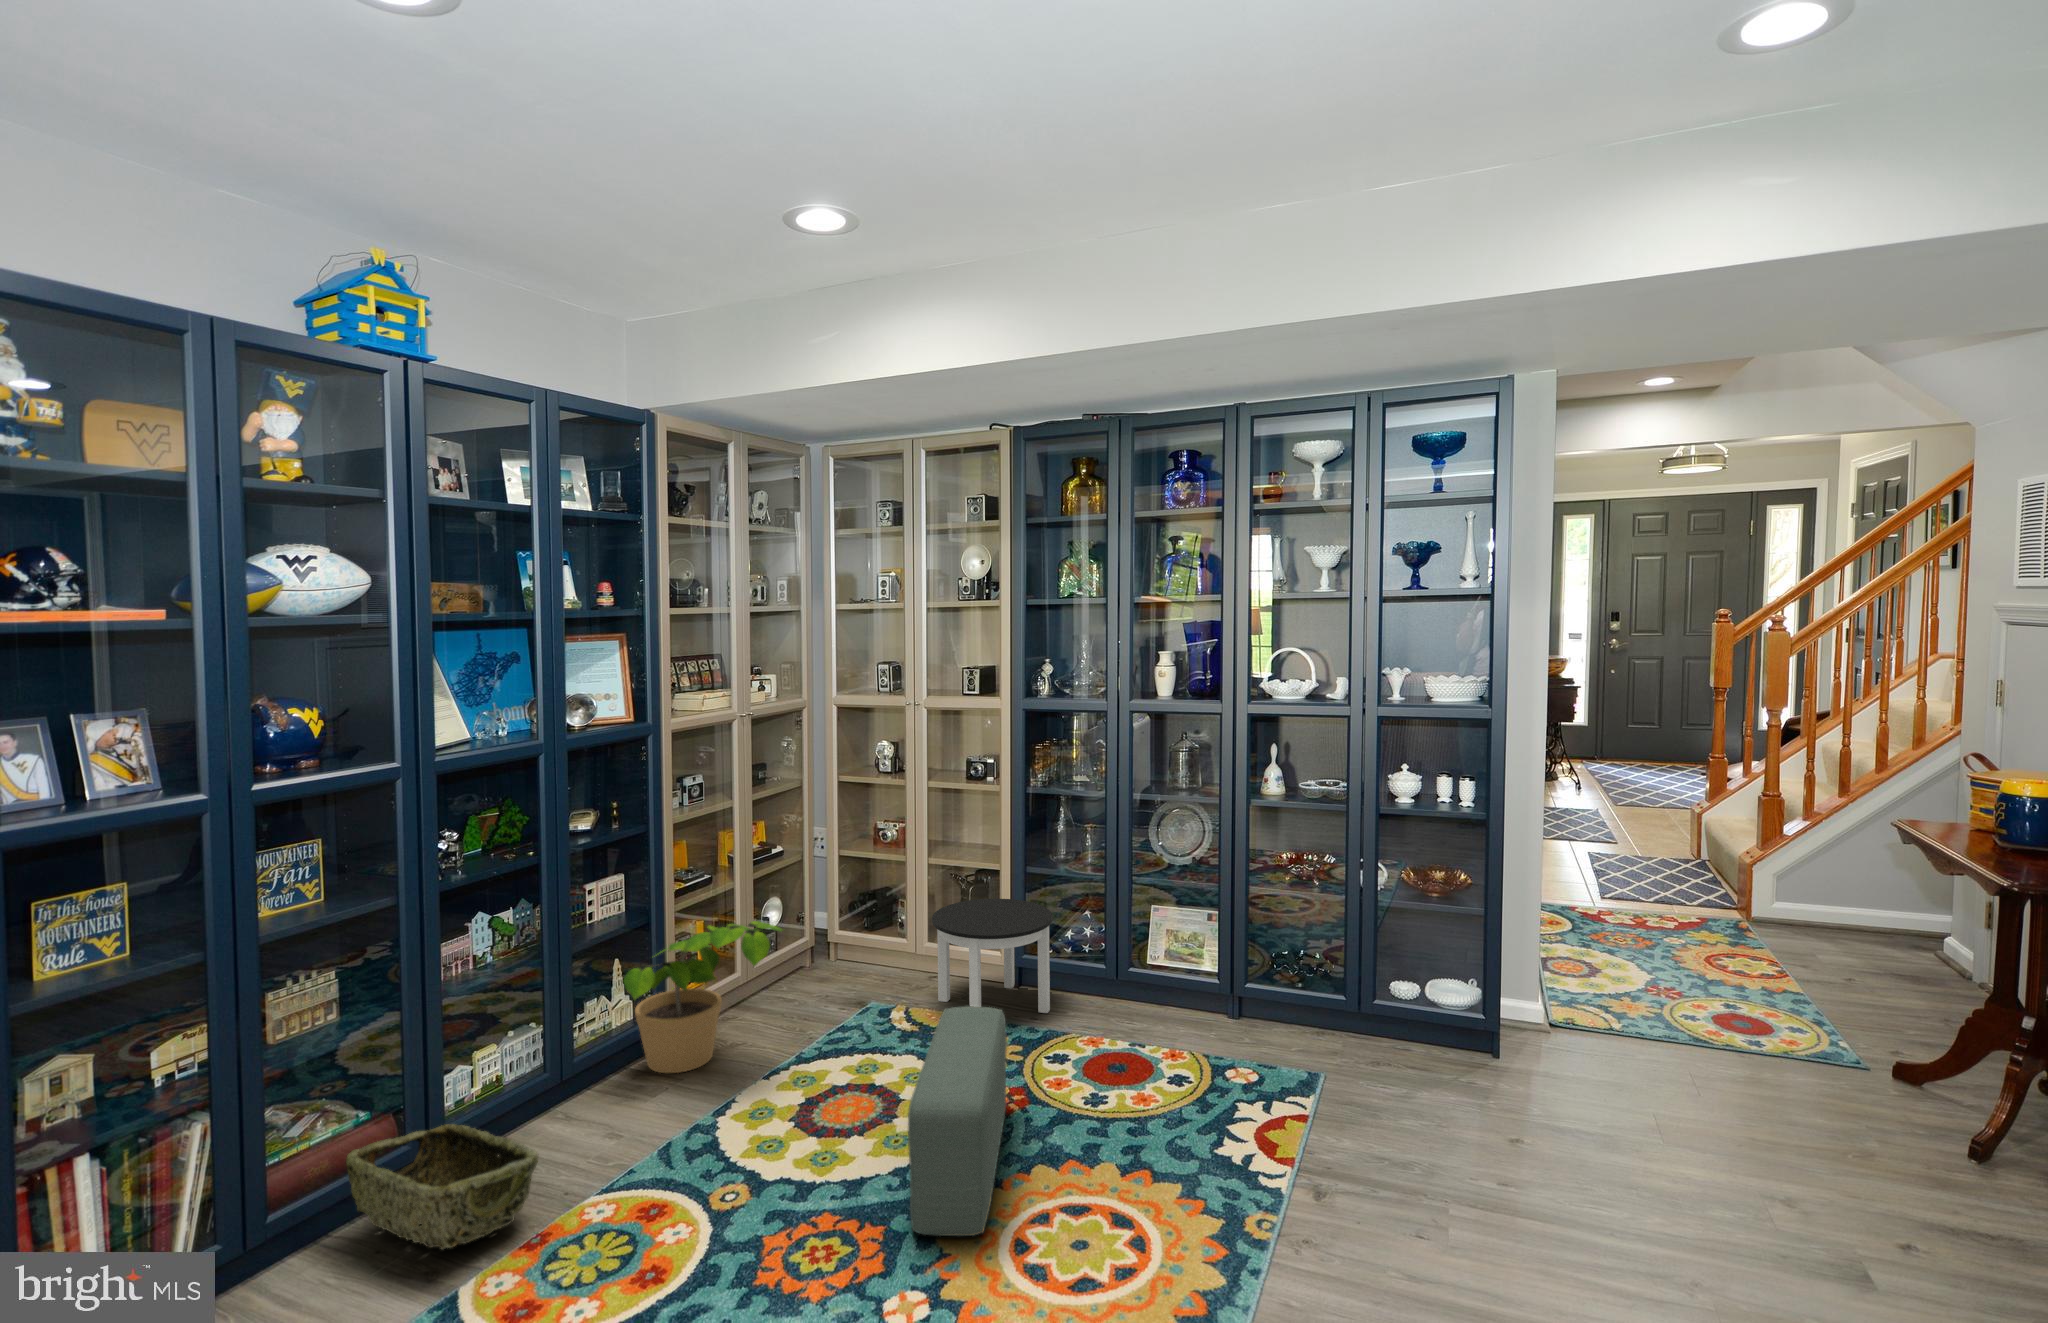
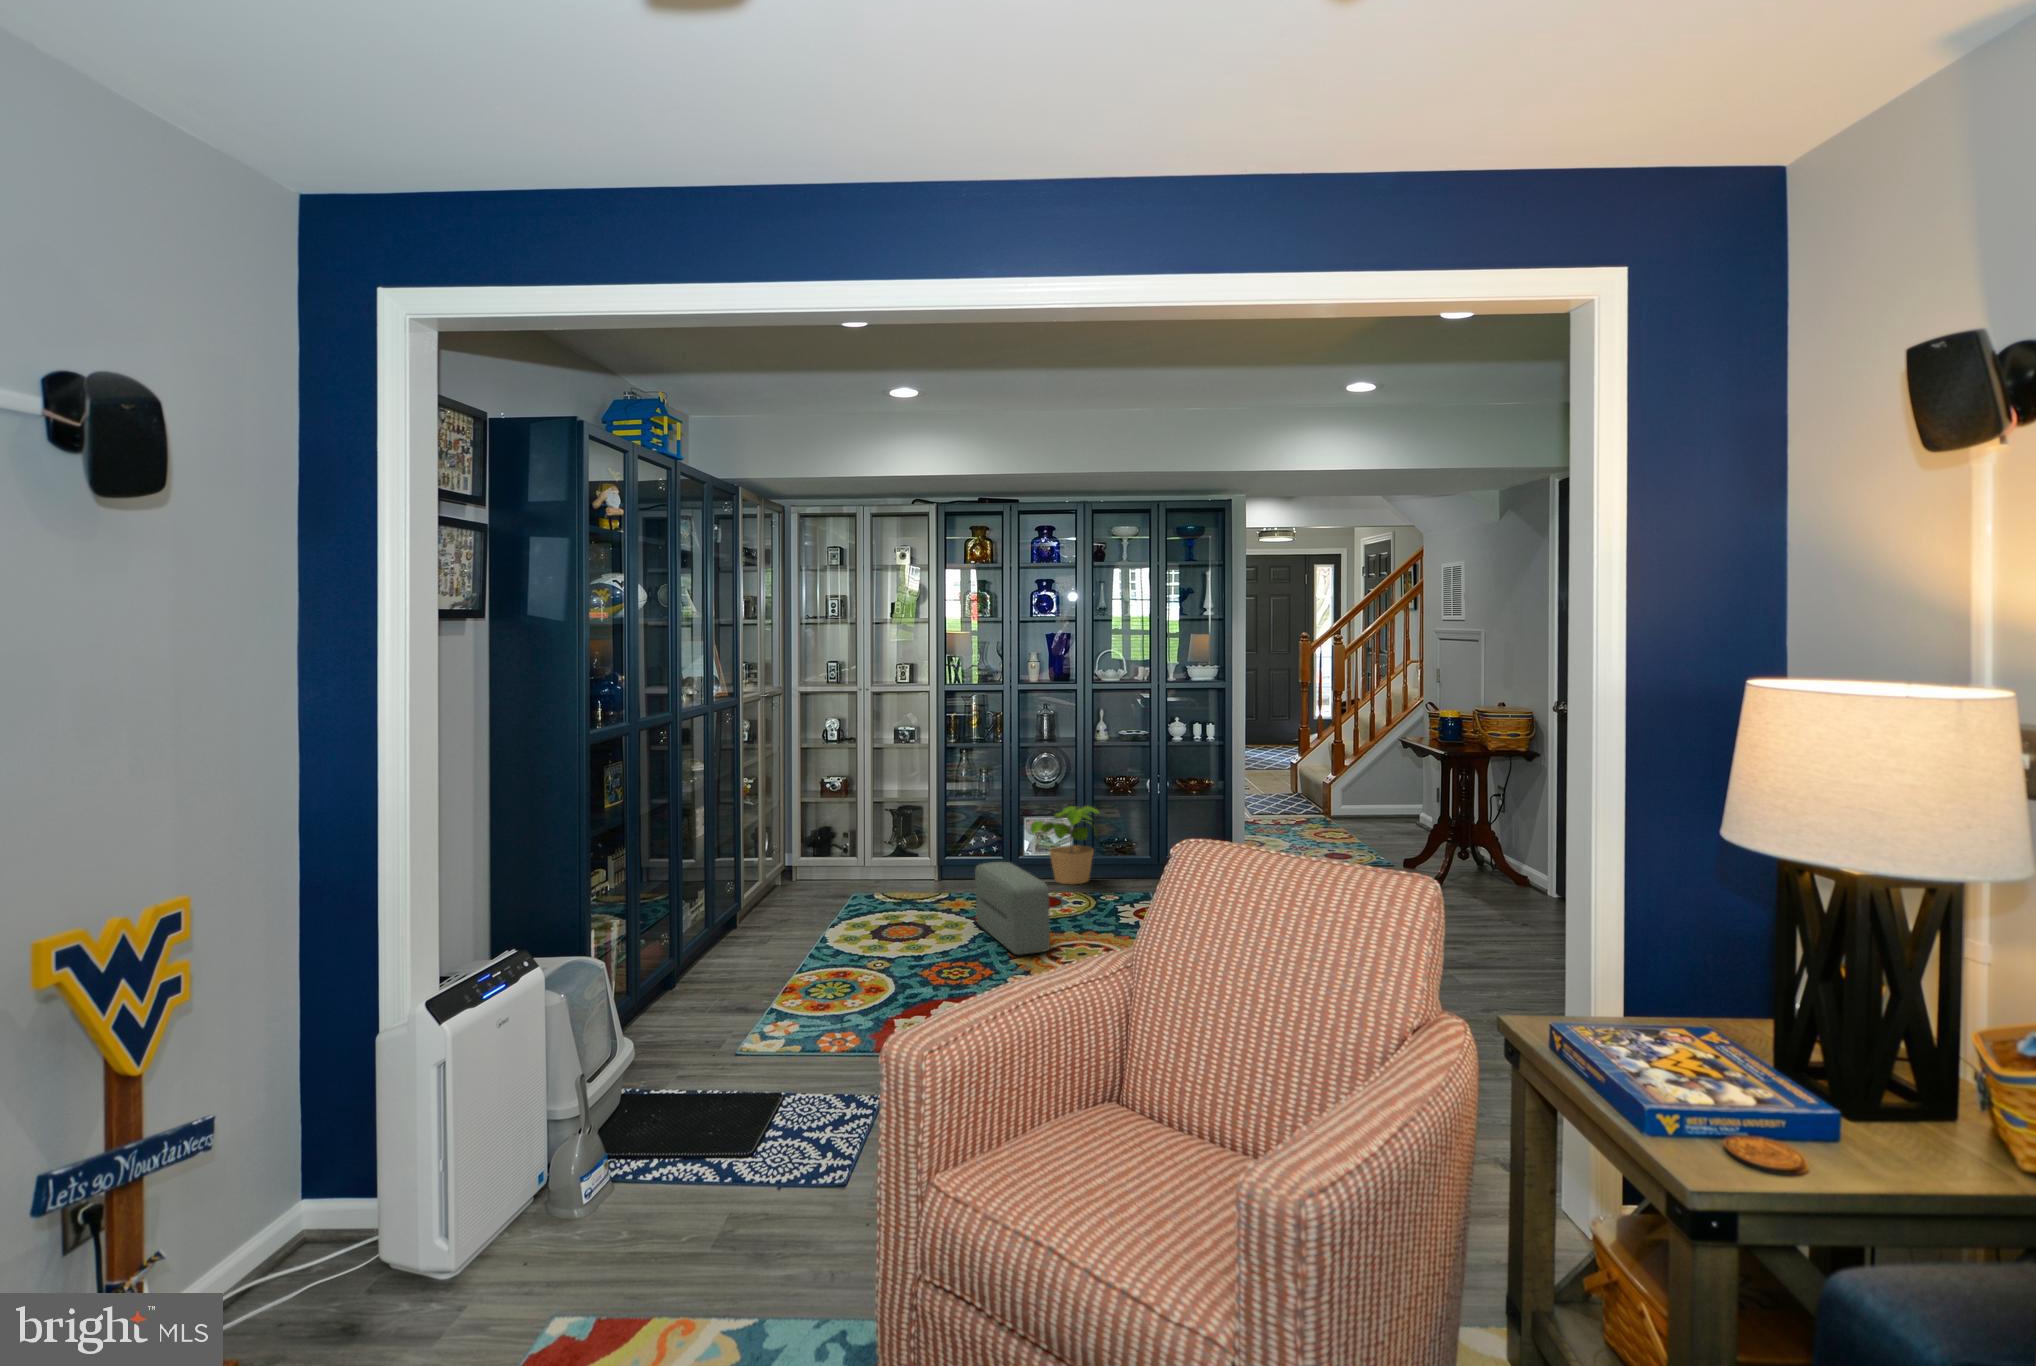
round table: present [932,899,1053,1013] -> none [911,826,988,899]
potted plant: present [624,921,783,1073] -> present [1031,806,1099,884]
woven basket: present [346,1124,538,1249] -> none [707,941,816,991]

